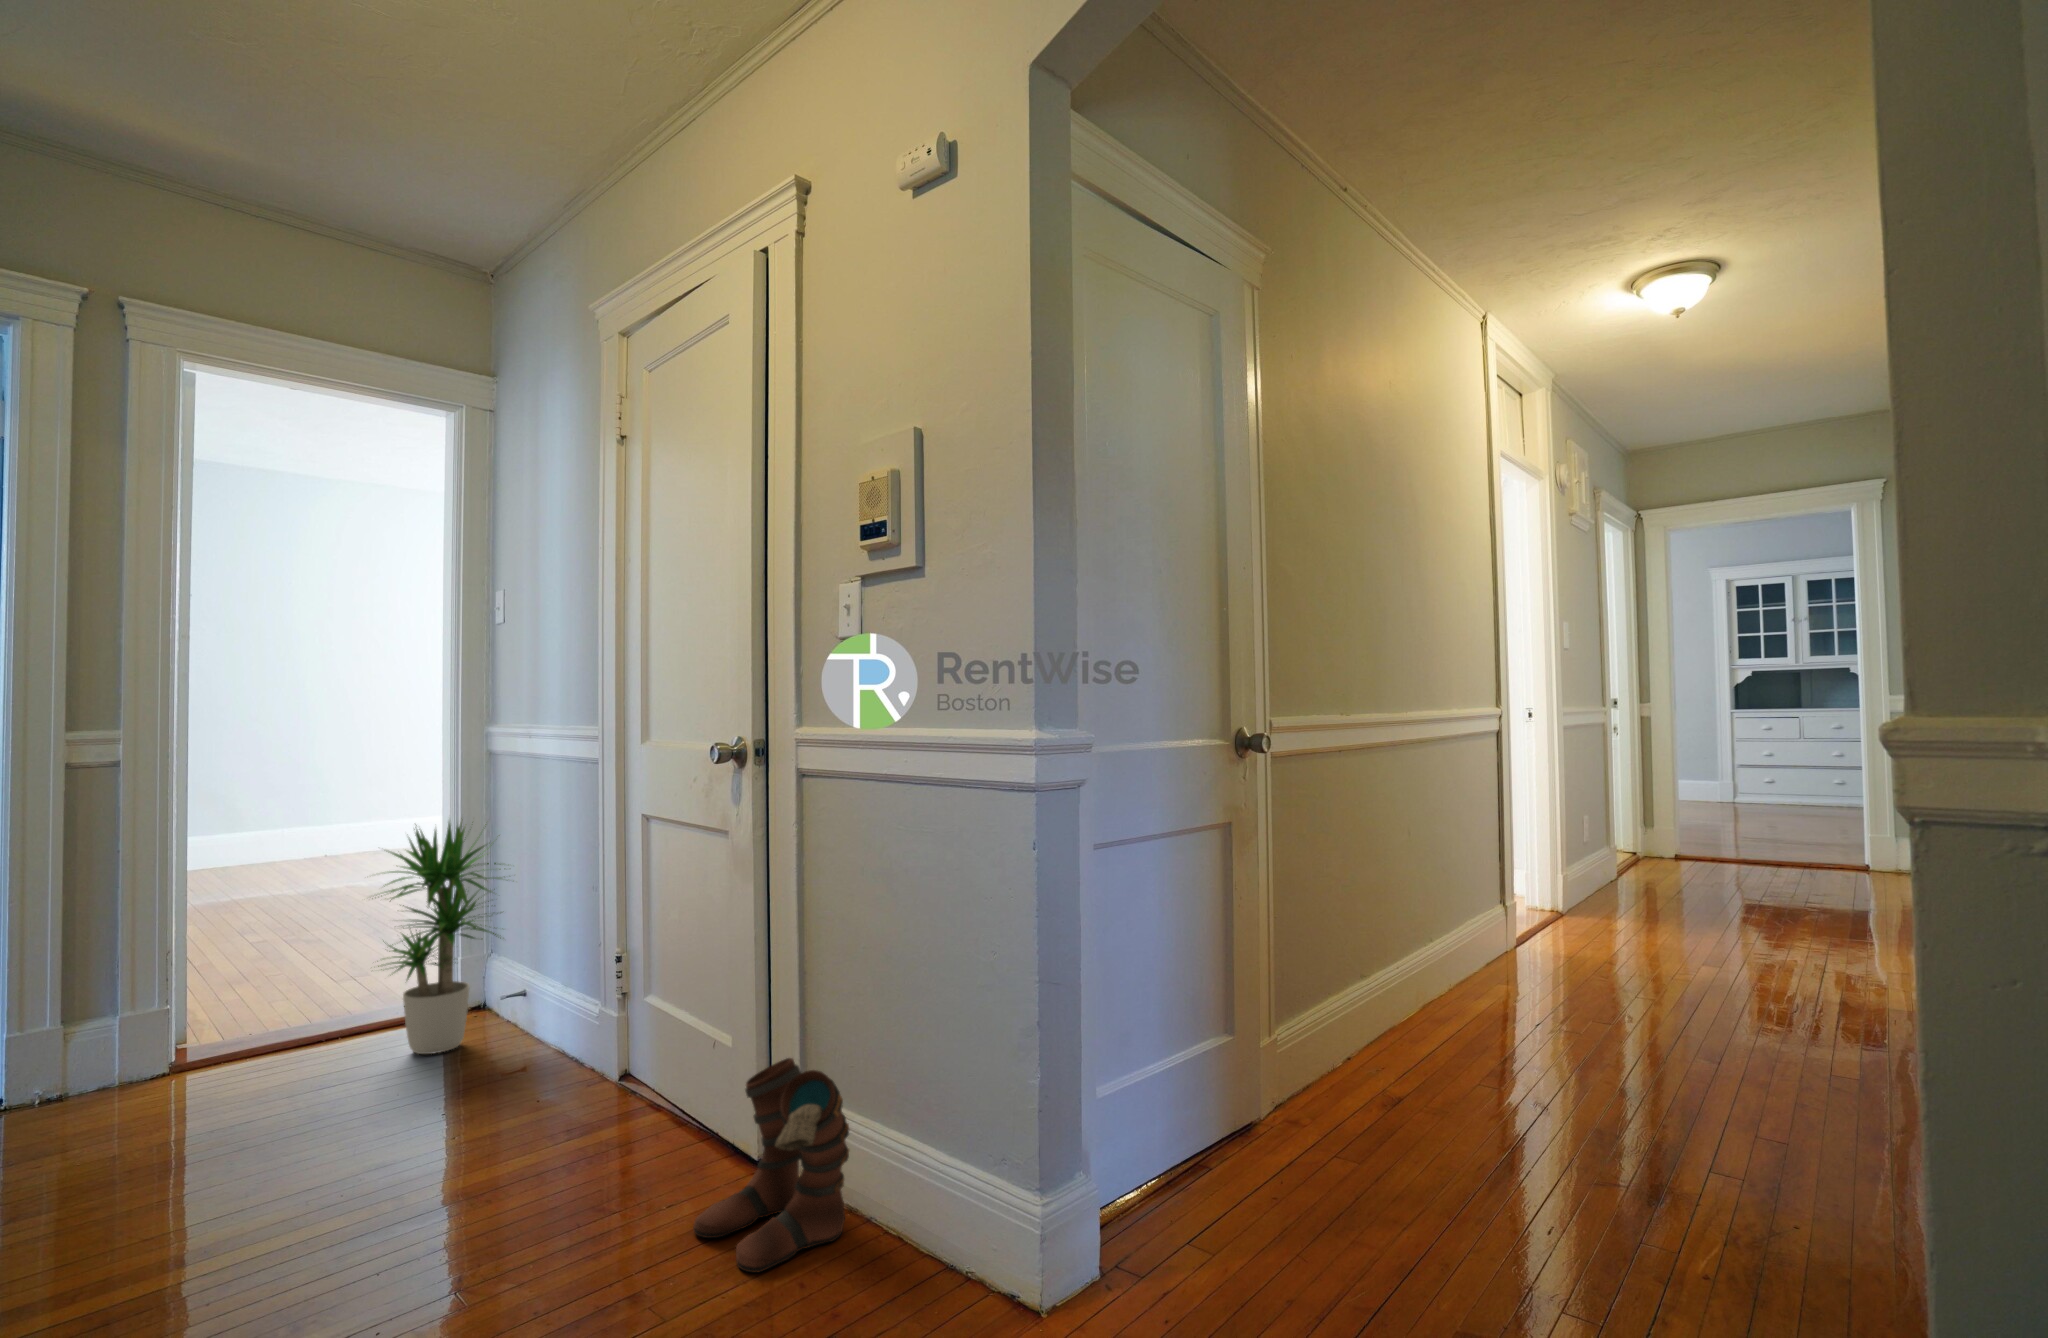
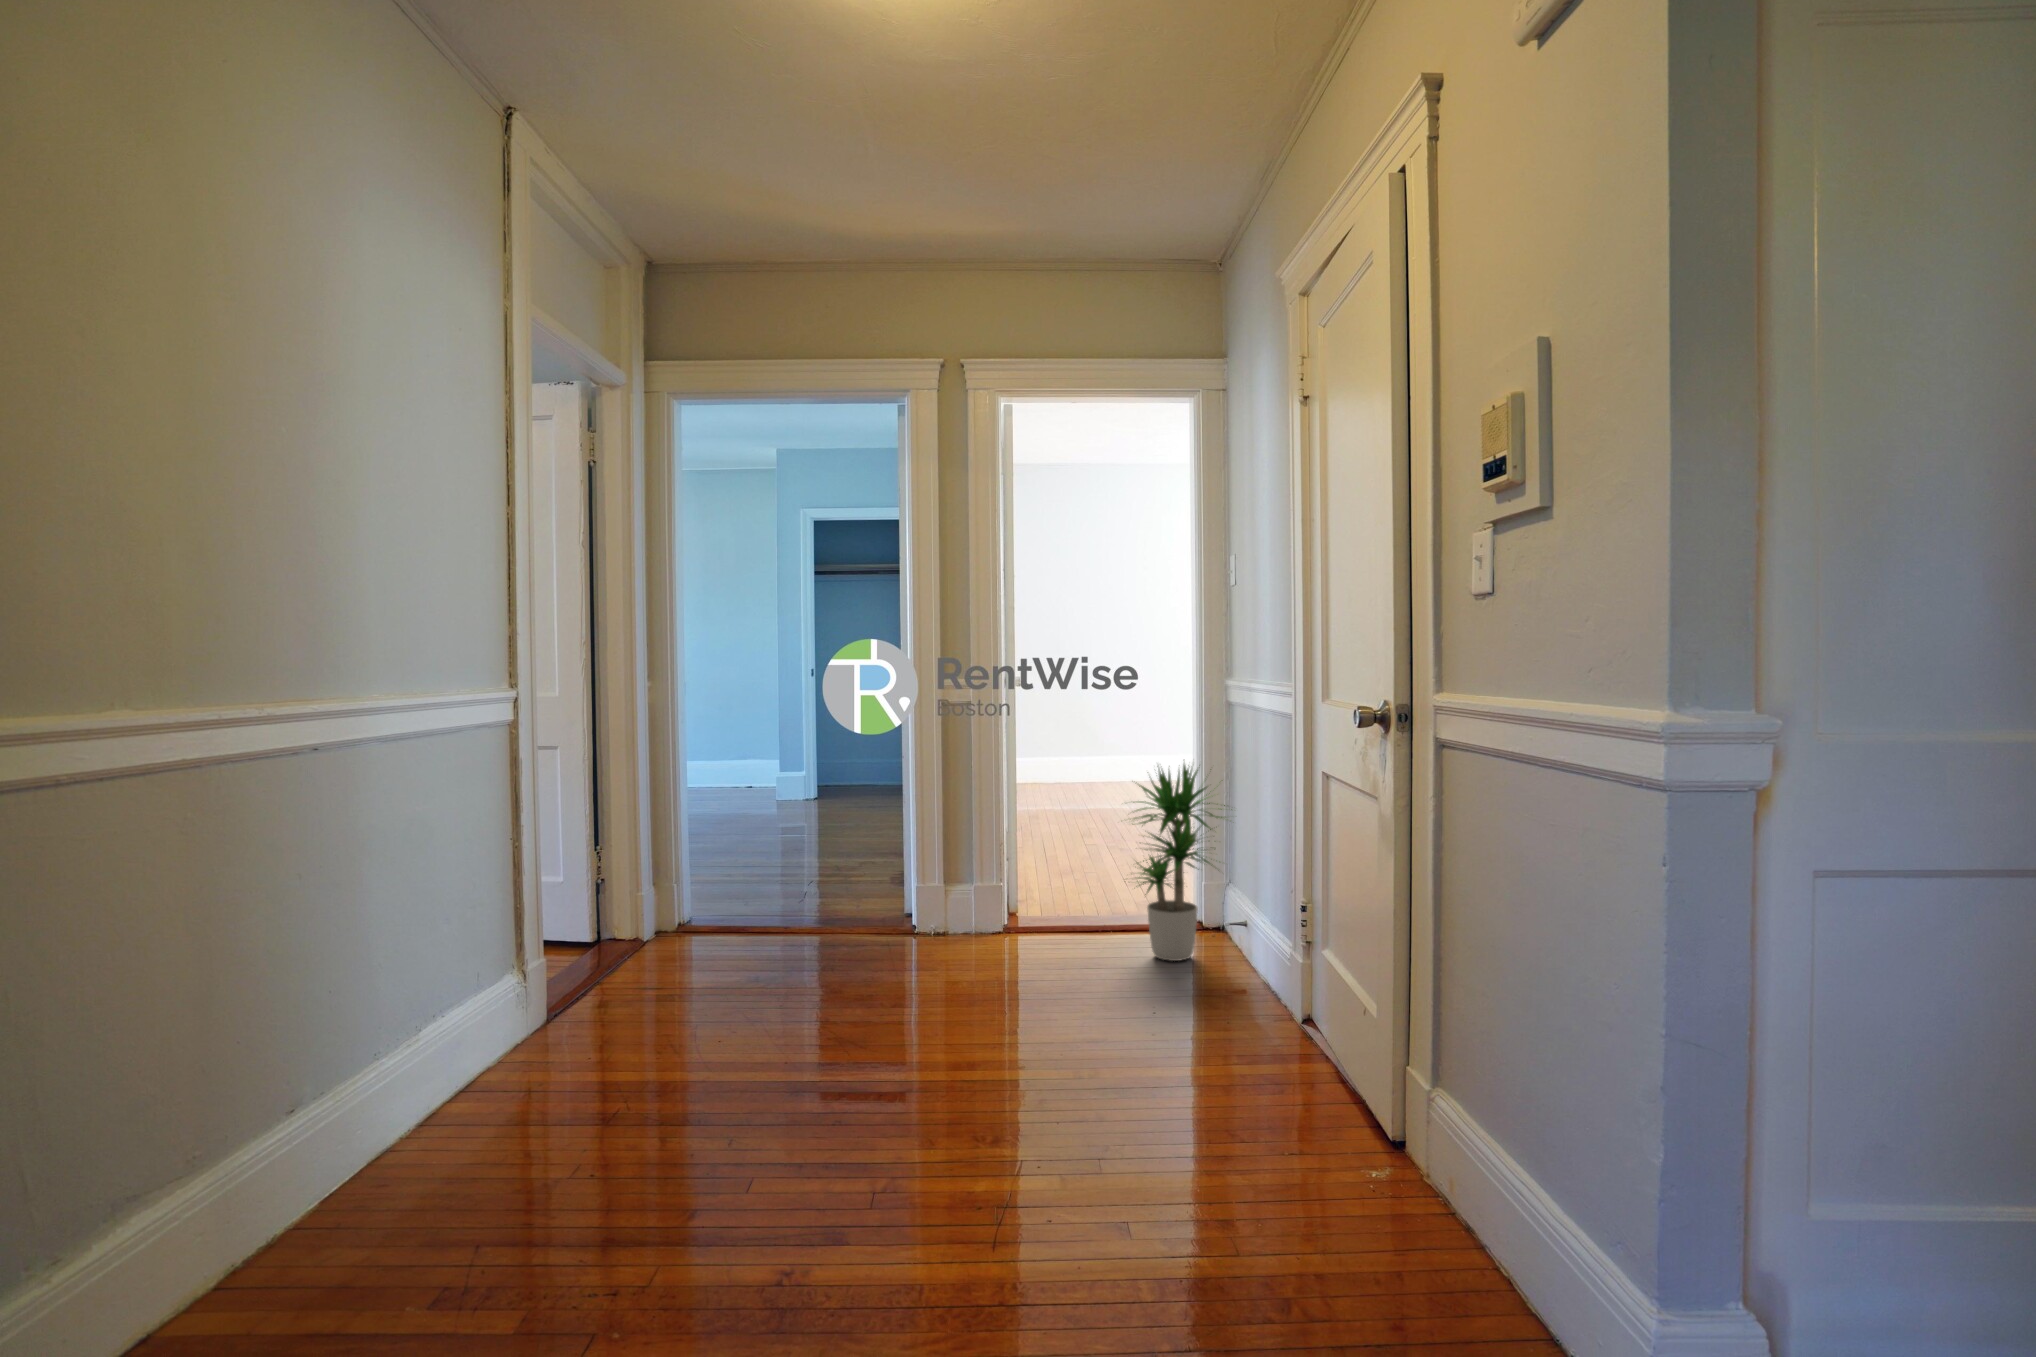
boots: present [693,1058,849,1273] -> none [1305,1047,1465,1256]

